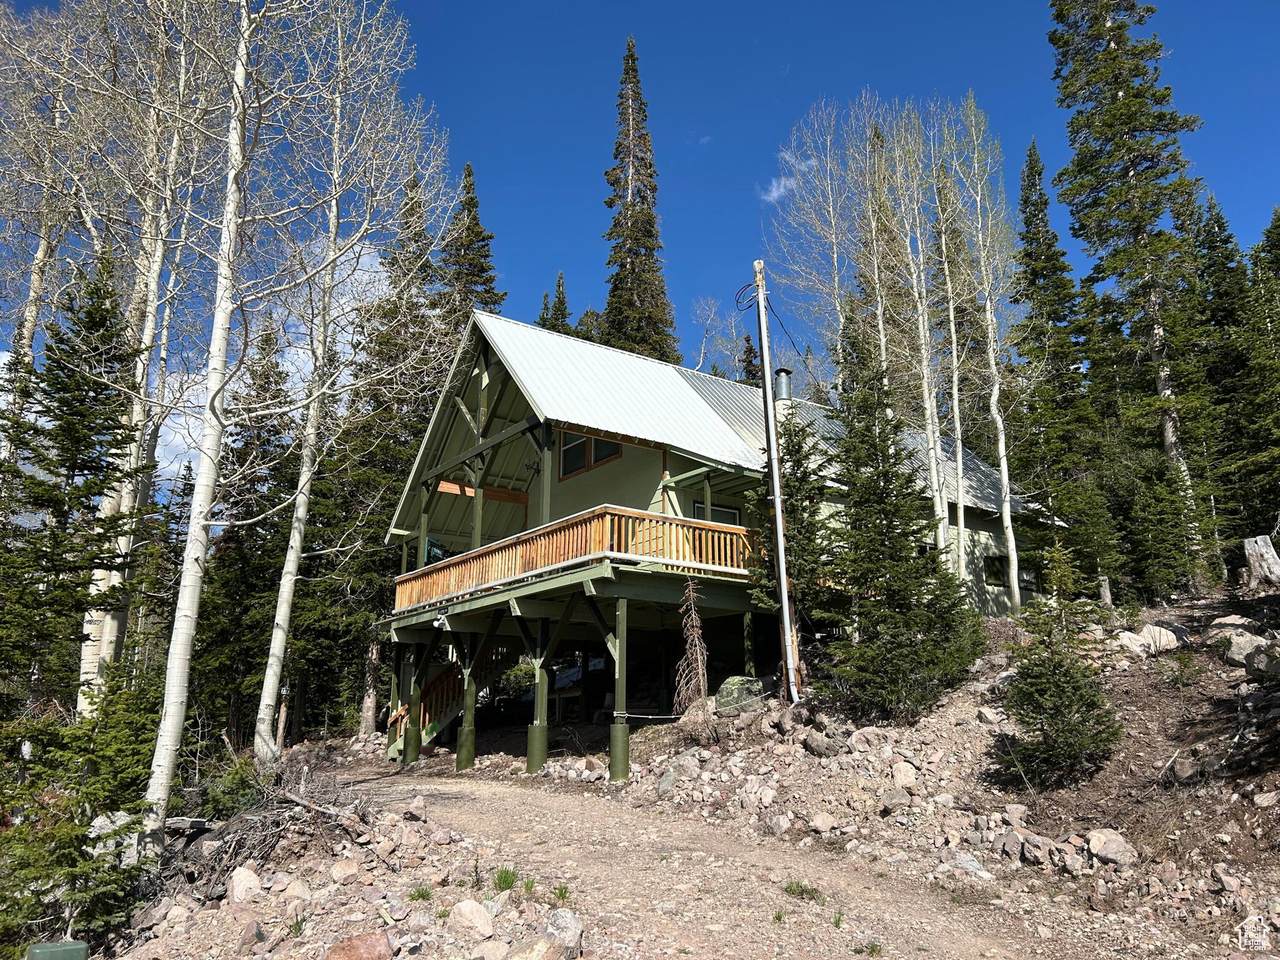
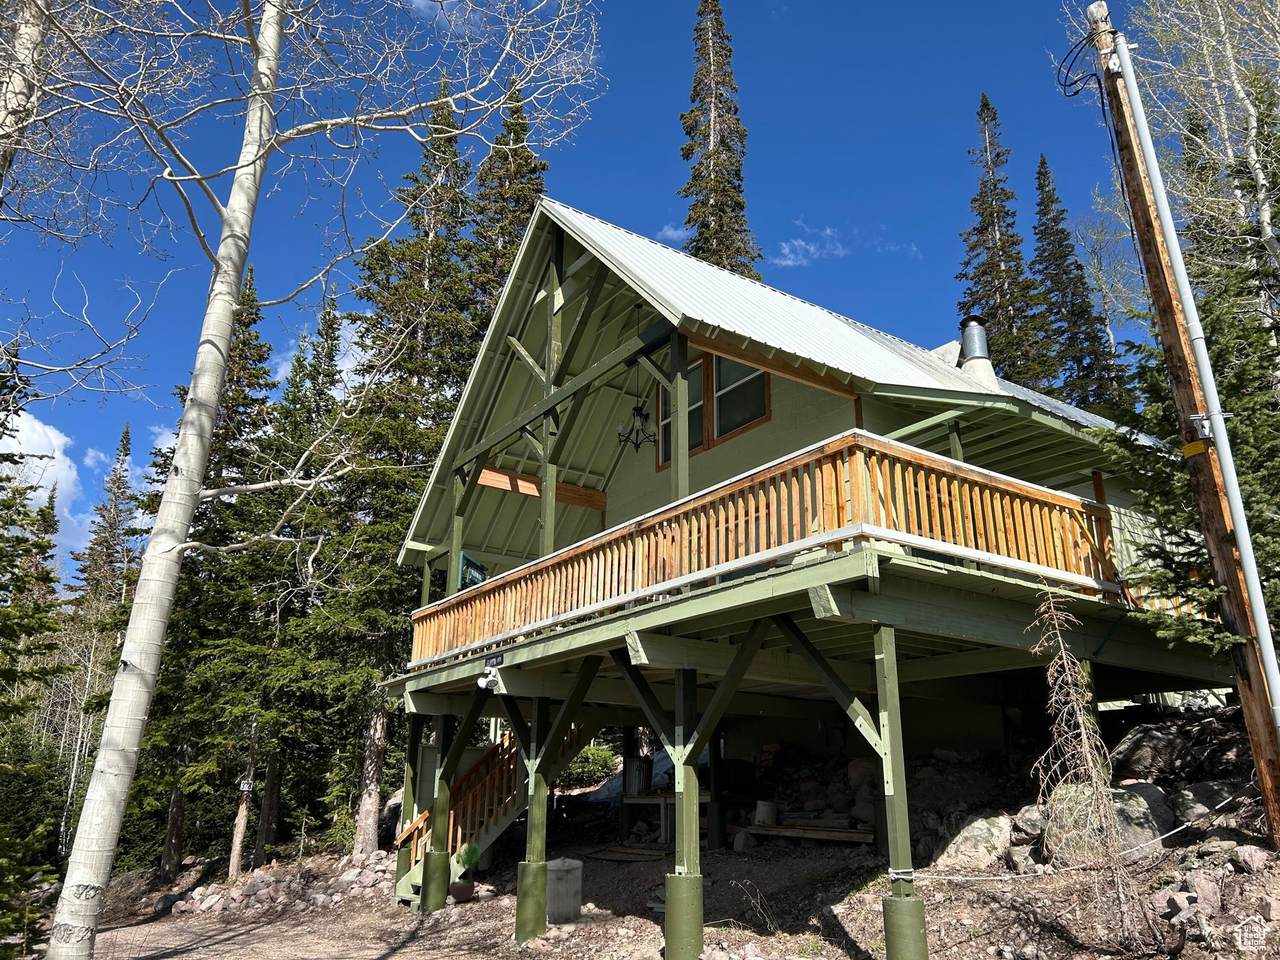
trash can: none [472,727,496,764] -> present [546,857,583,924]

